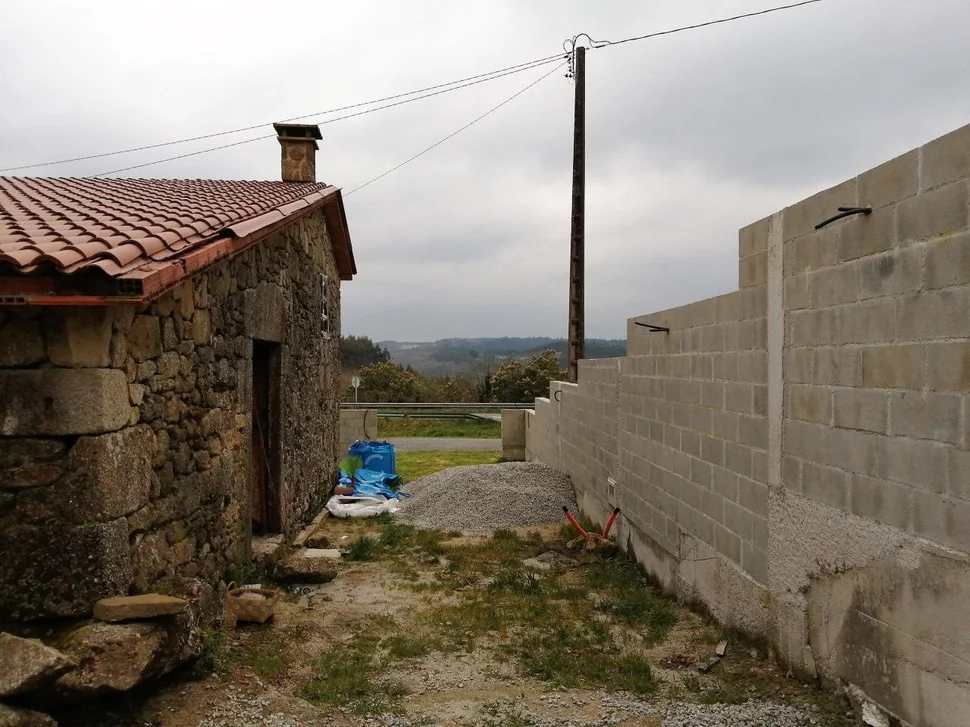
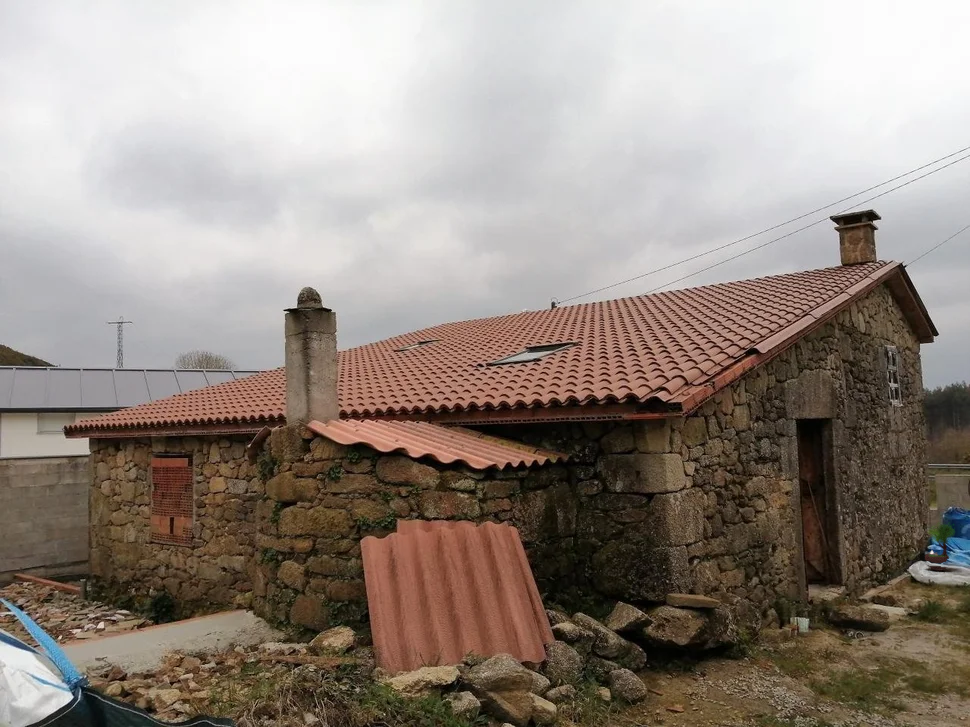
woven basket: present [224,581,280,623] -> none [773,610,816,644]

